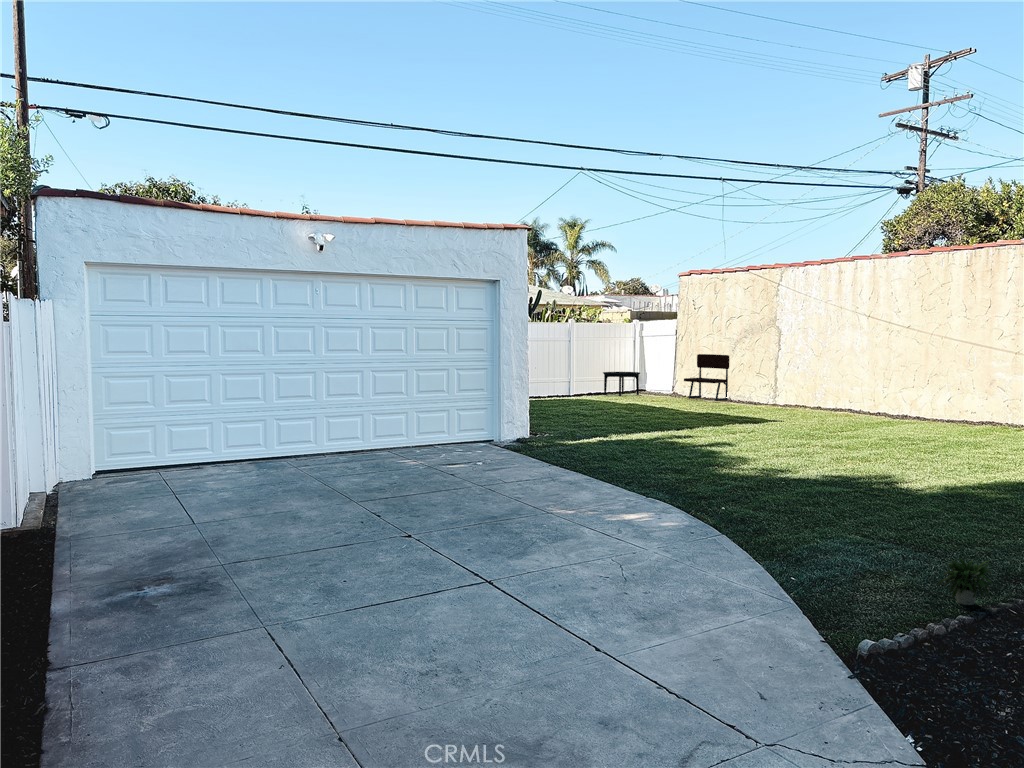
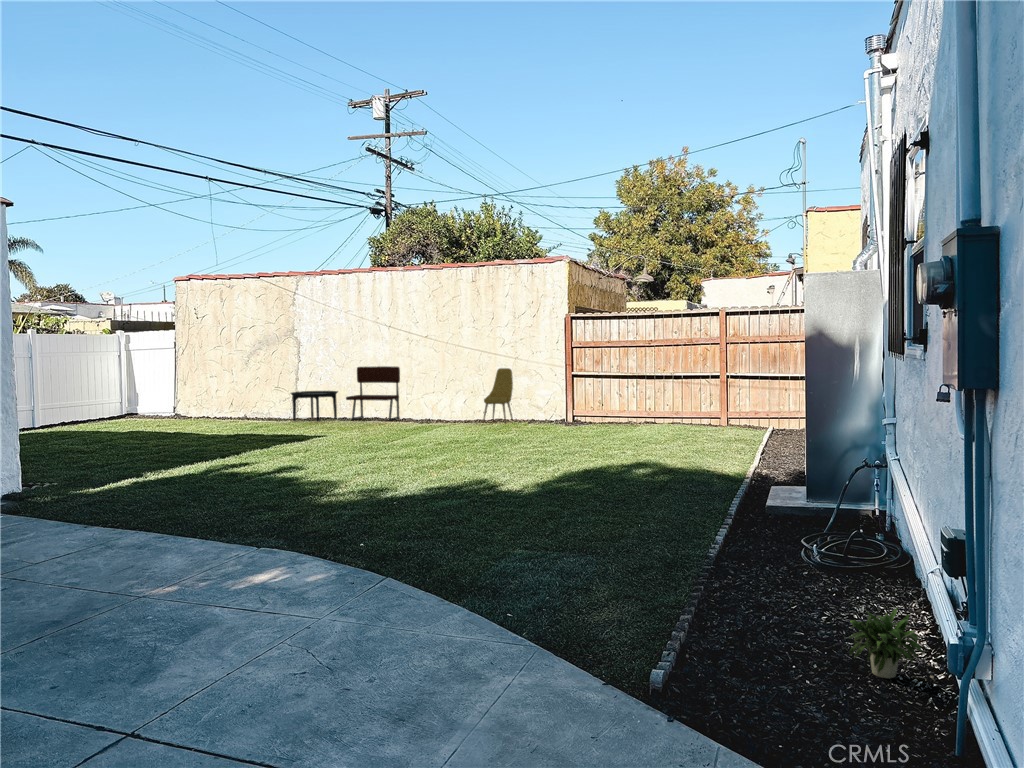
bench: present [684,354,729,401] -> present [346,366,400,421]
chair: none [953,367,994,425] -> present [483,368,513,423]
round table: present [603,372,640,396] -> present [291,391,338,421]

